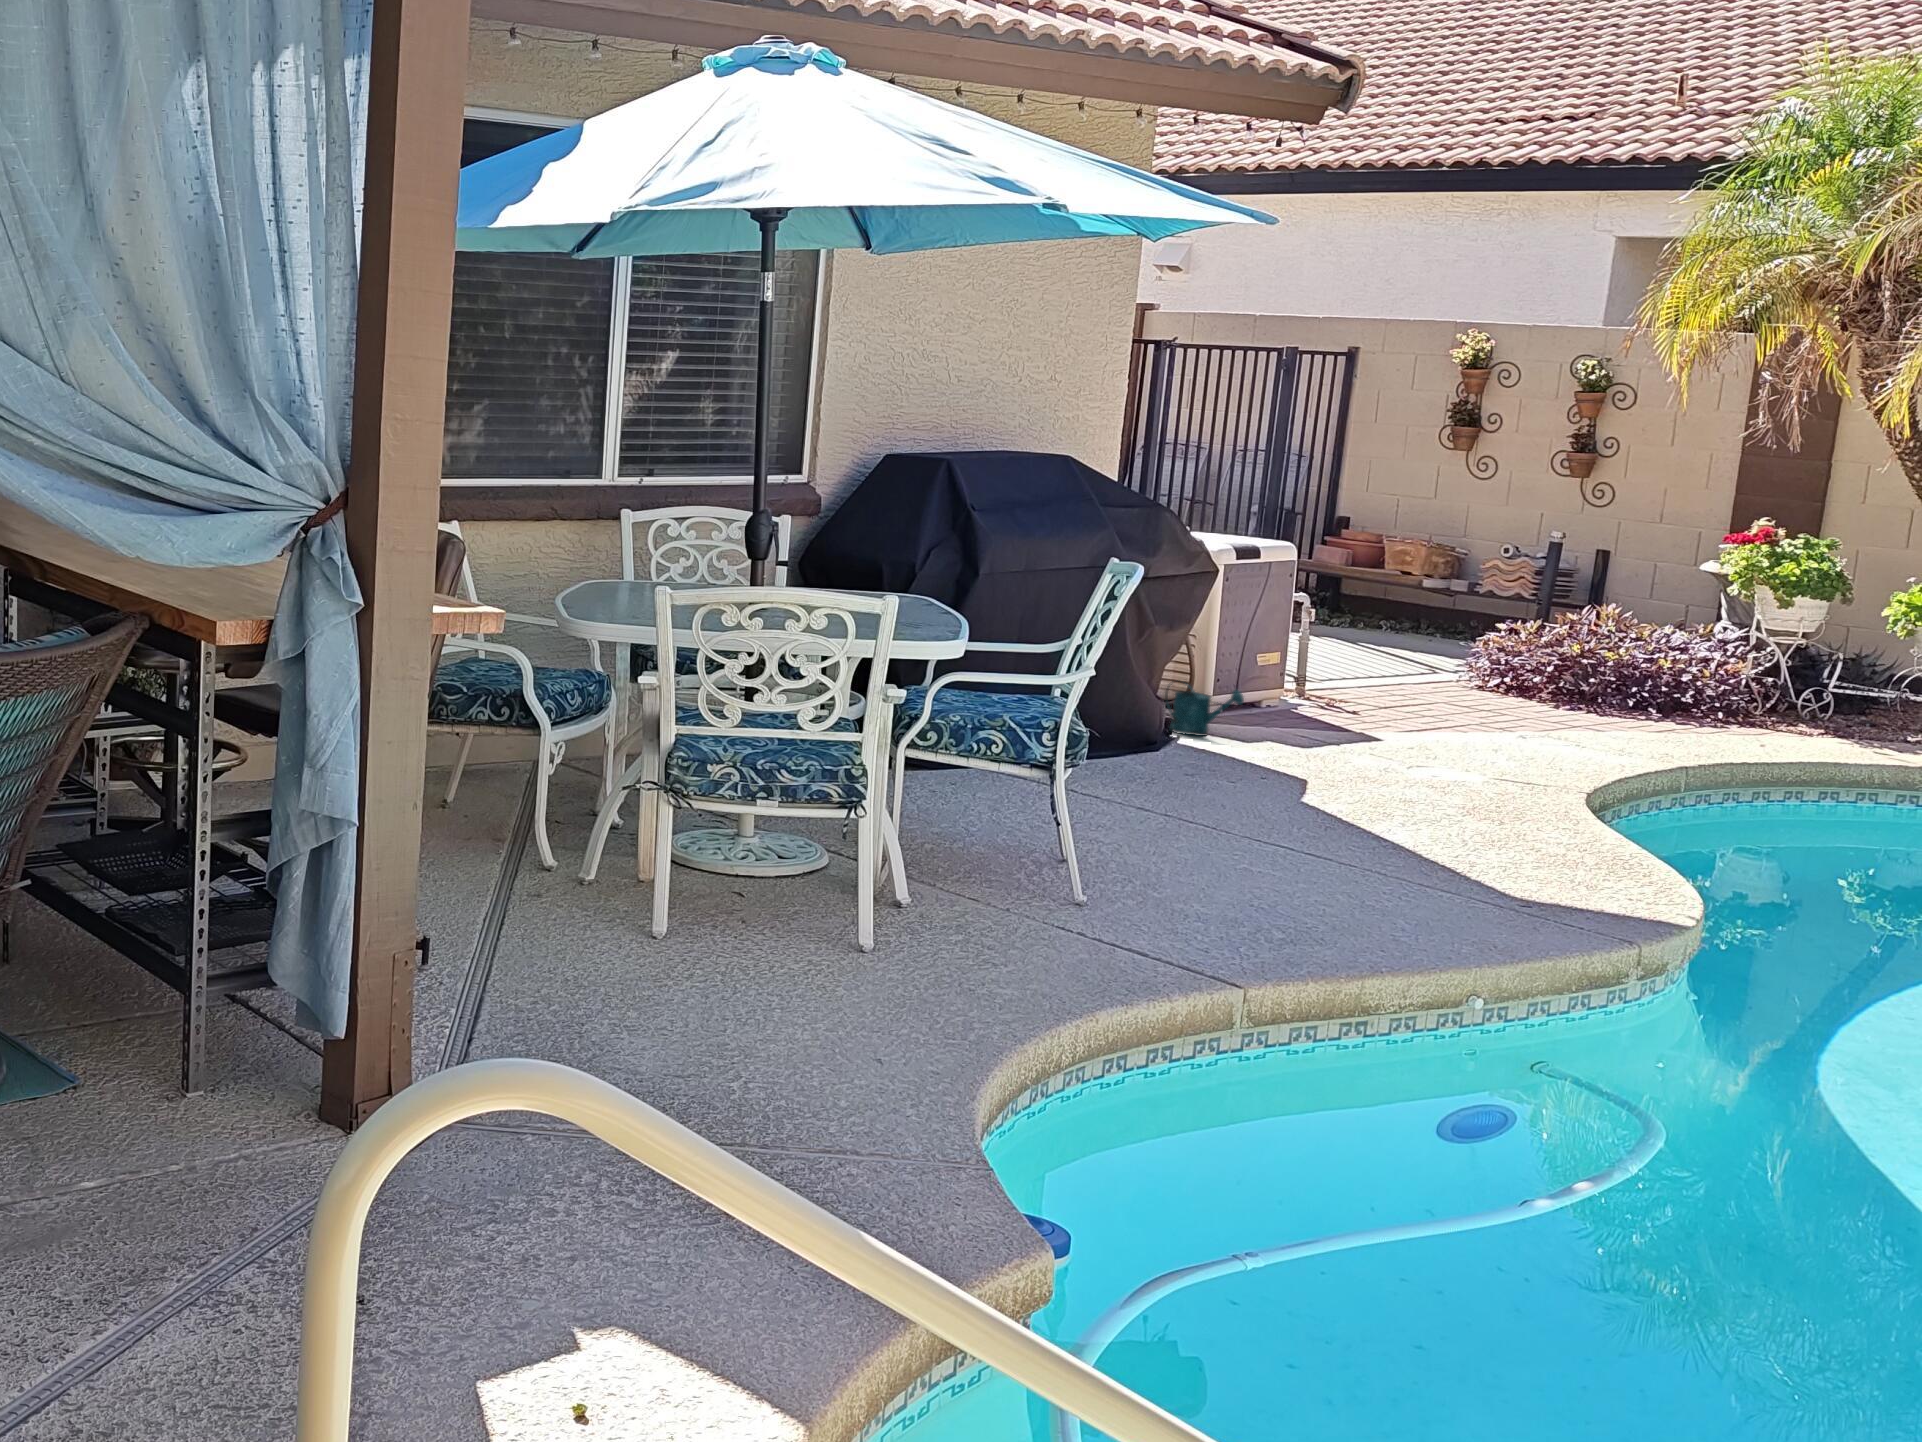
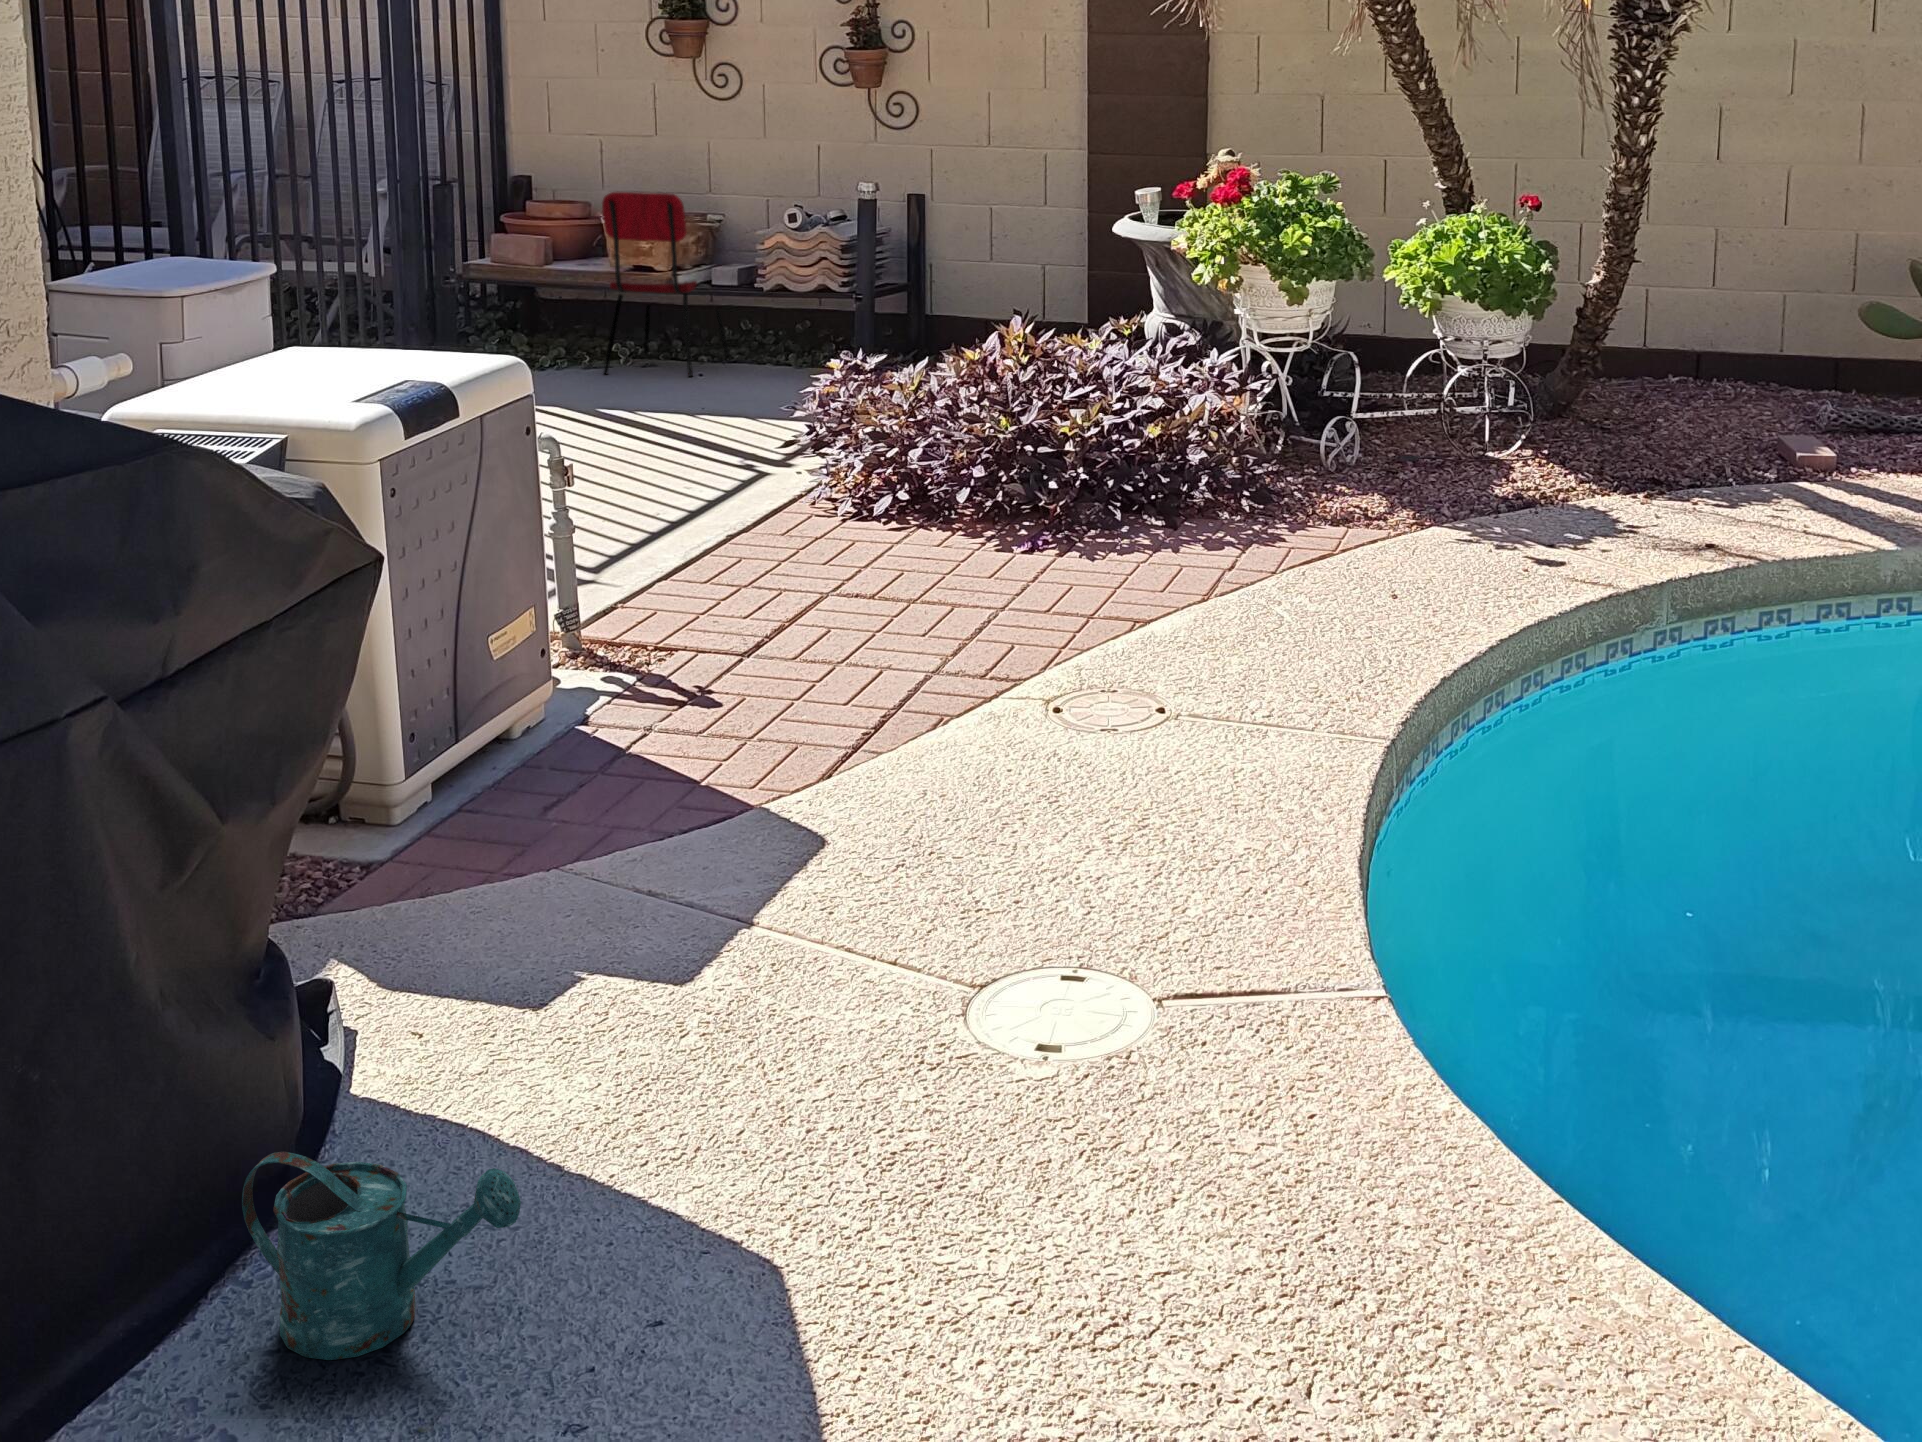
chair: none [1371,524,1459,640] -> present [602,192,729,377]

